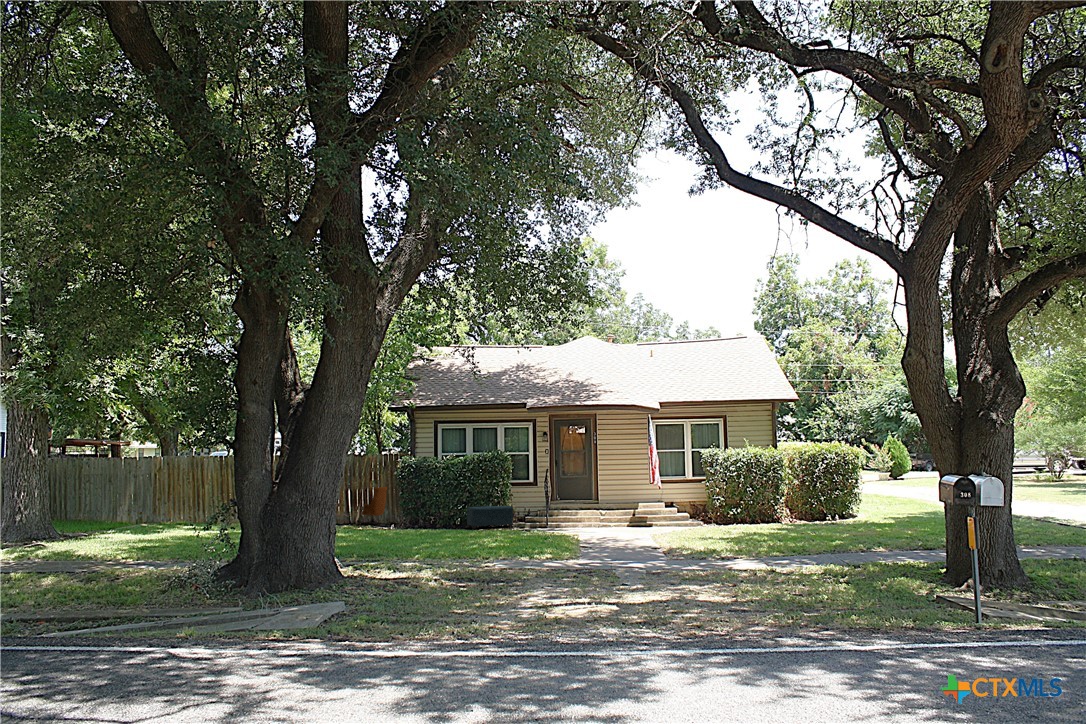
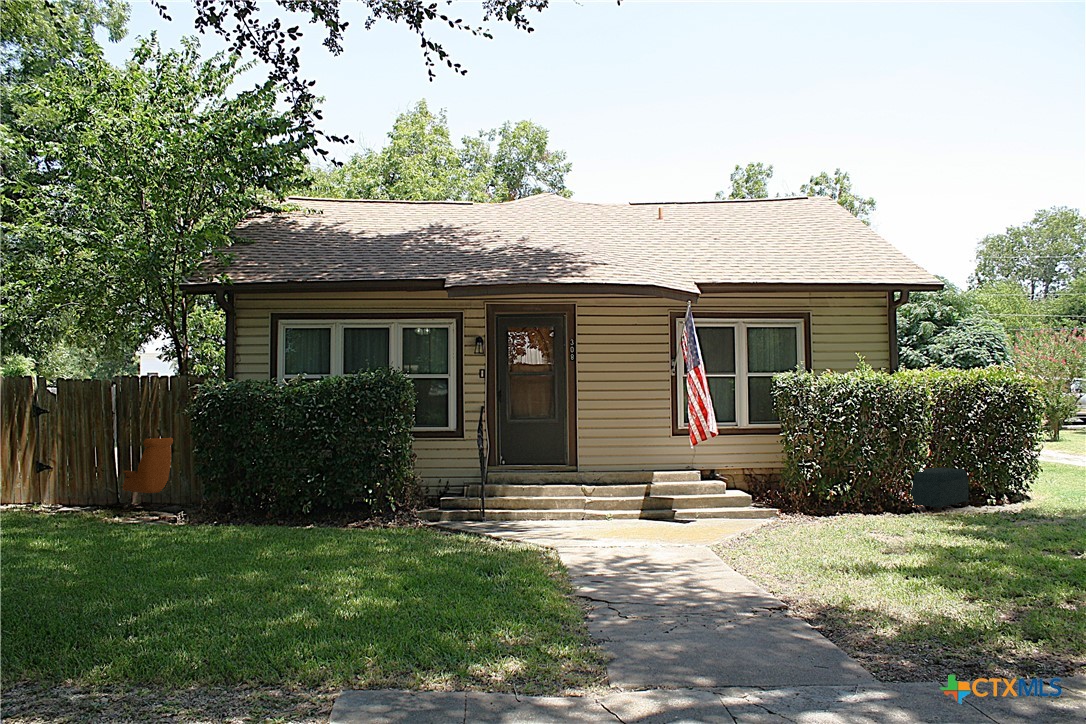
bench: present [467,506,513,529] -> present [904,468,969,513]

